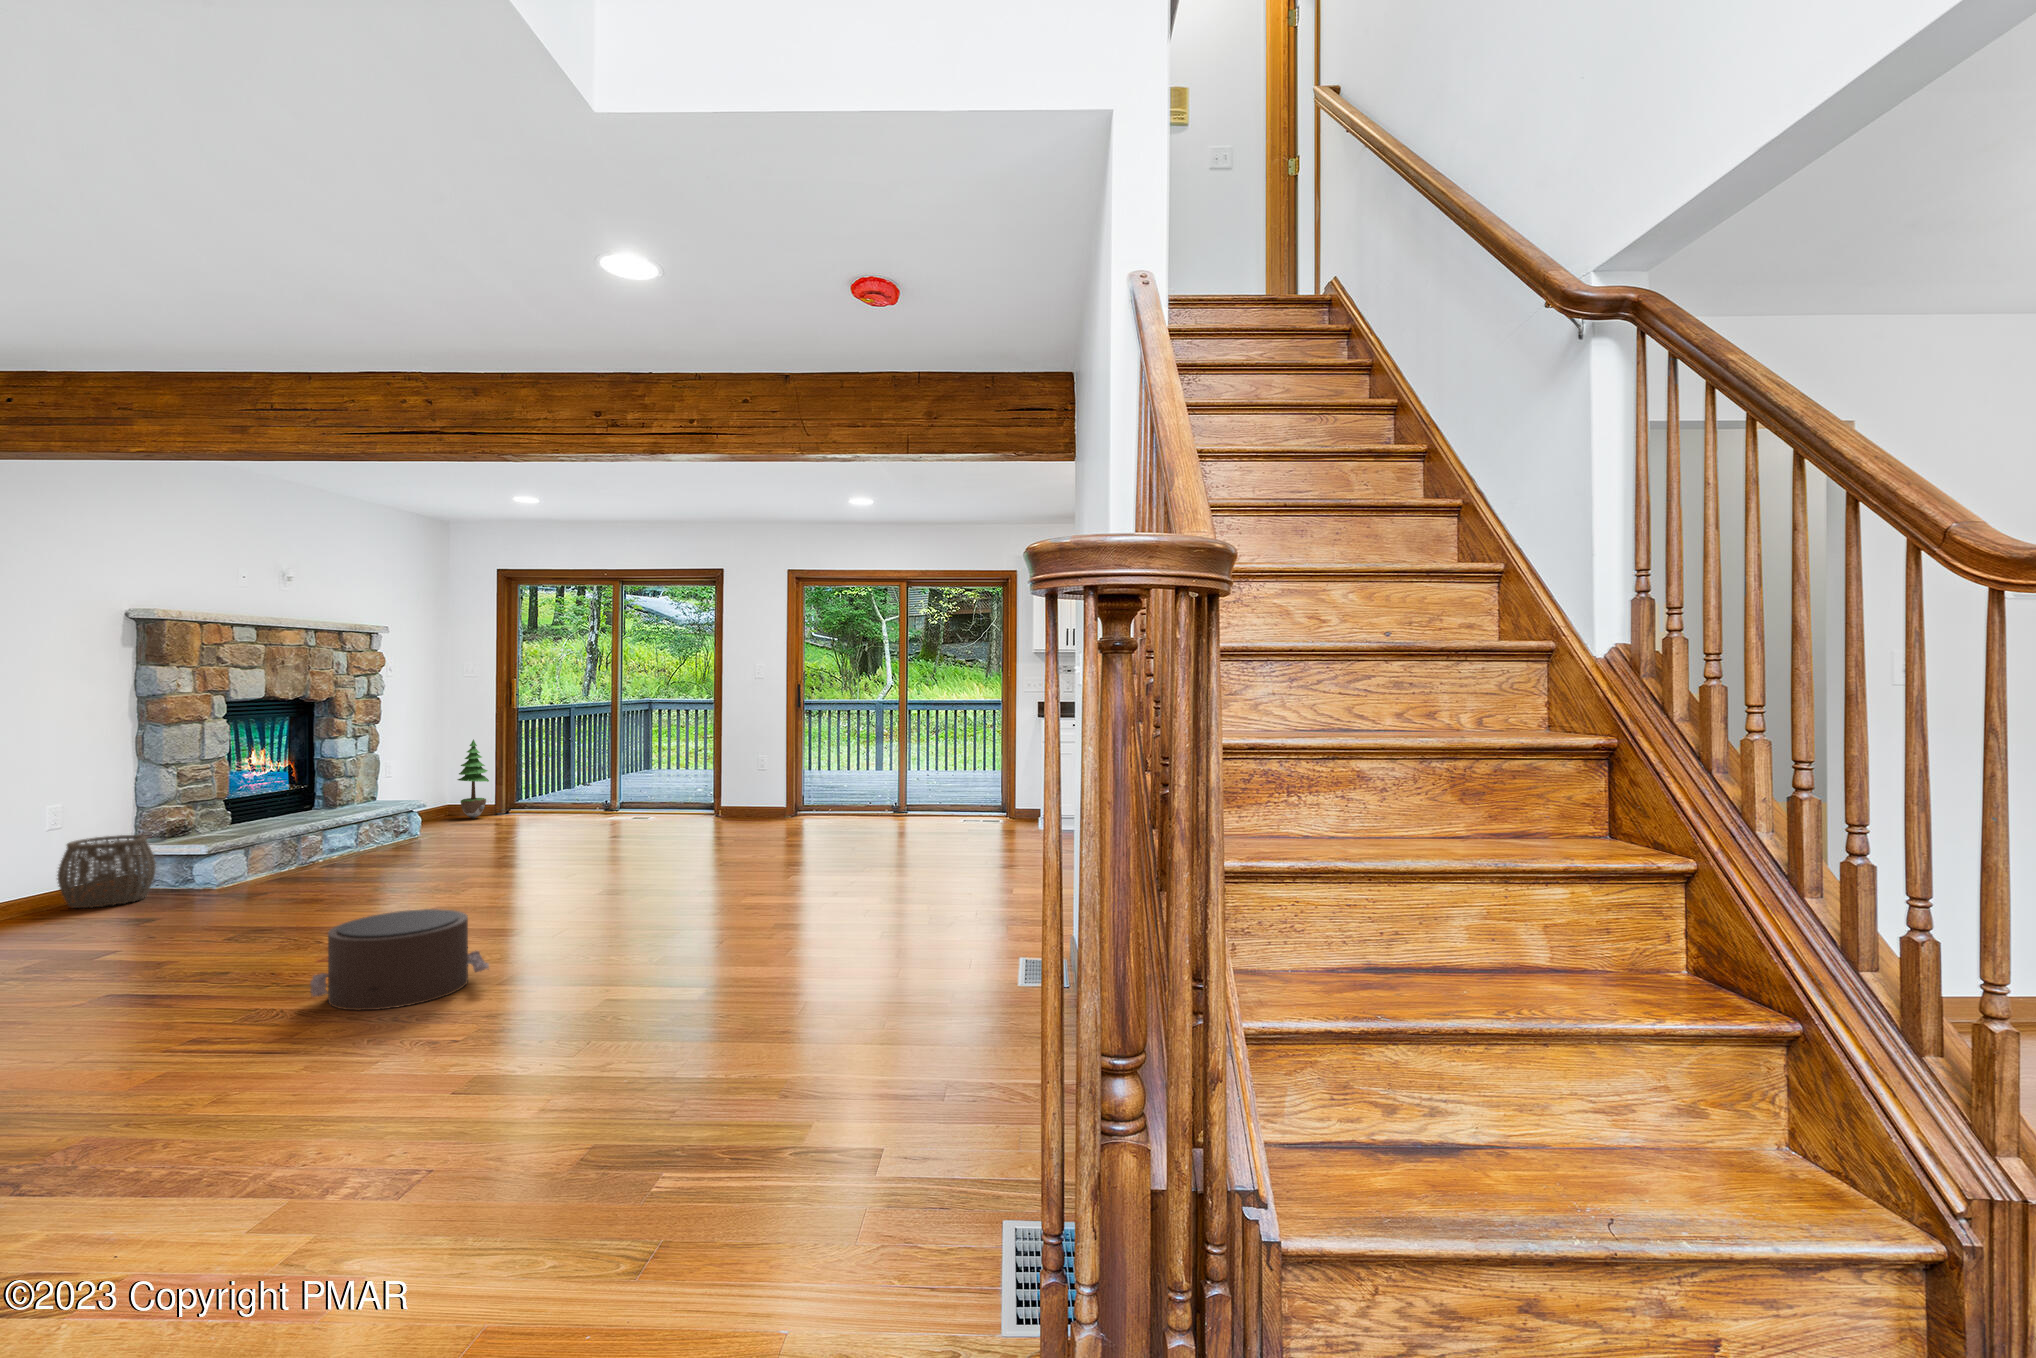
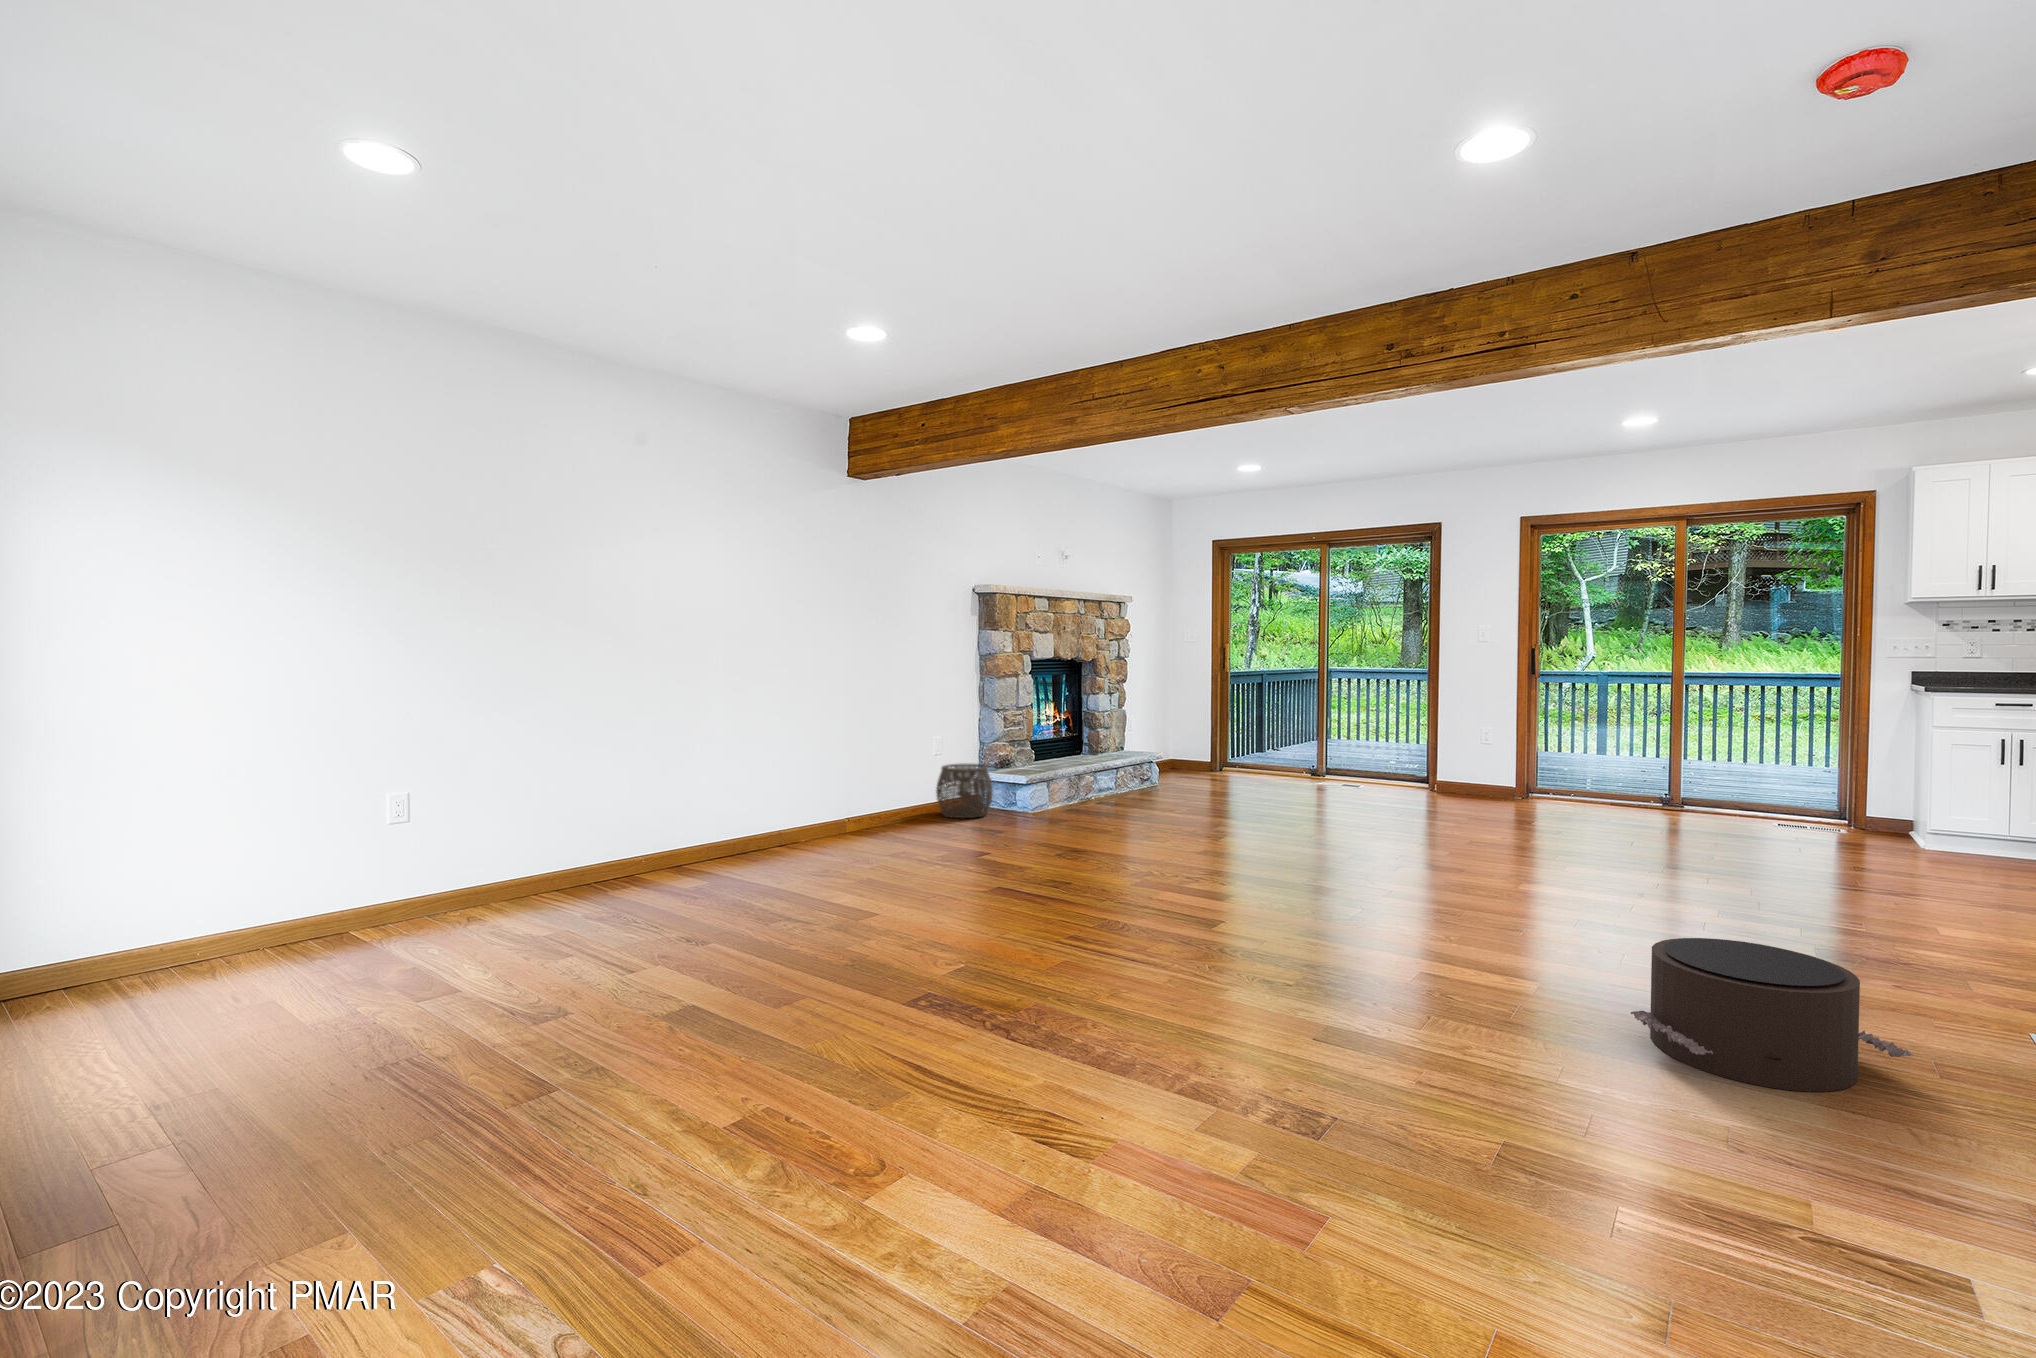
potted tree: present [458,739,489,819] -> none [1183,699,1210,772]
pouf: present [310,909,489,1010] -> present [1631,938,1913,1092]

